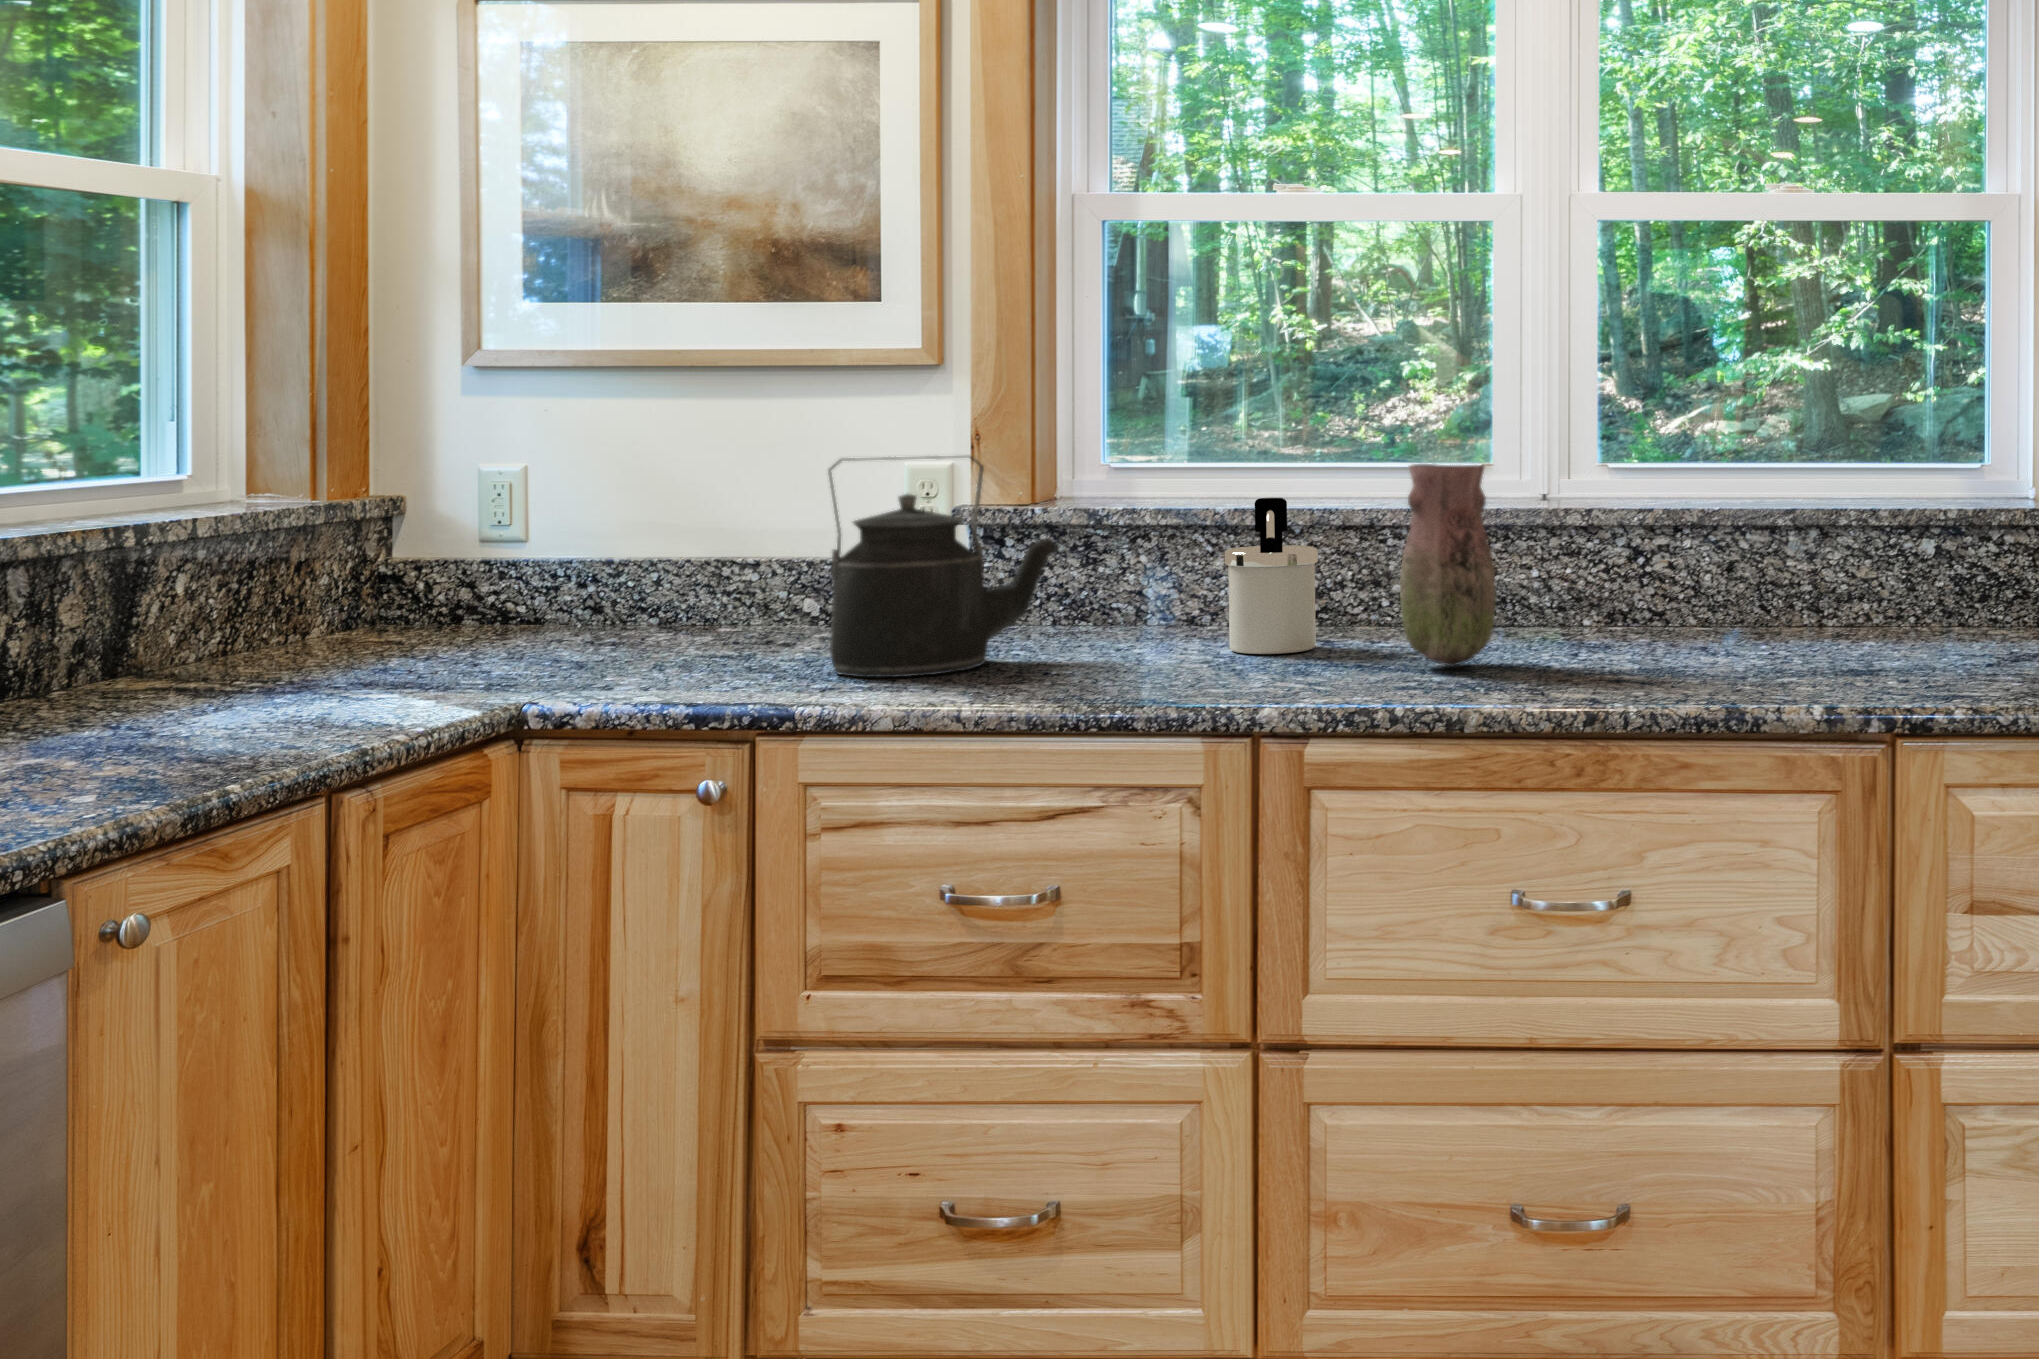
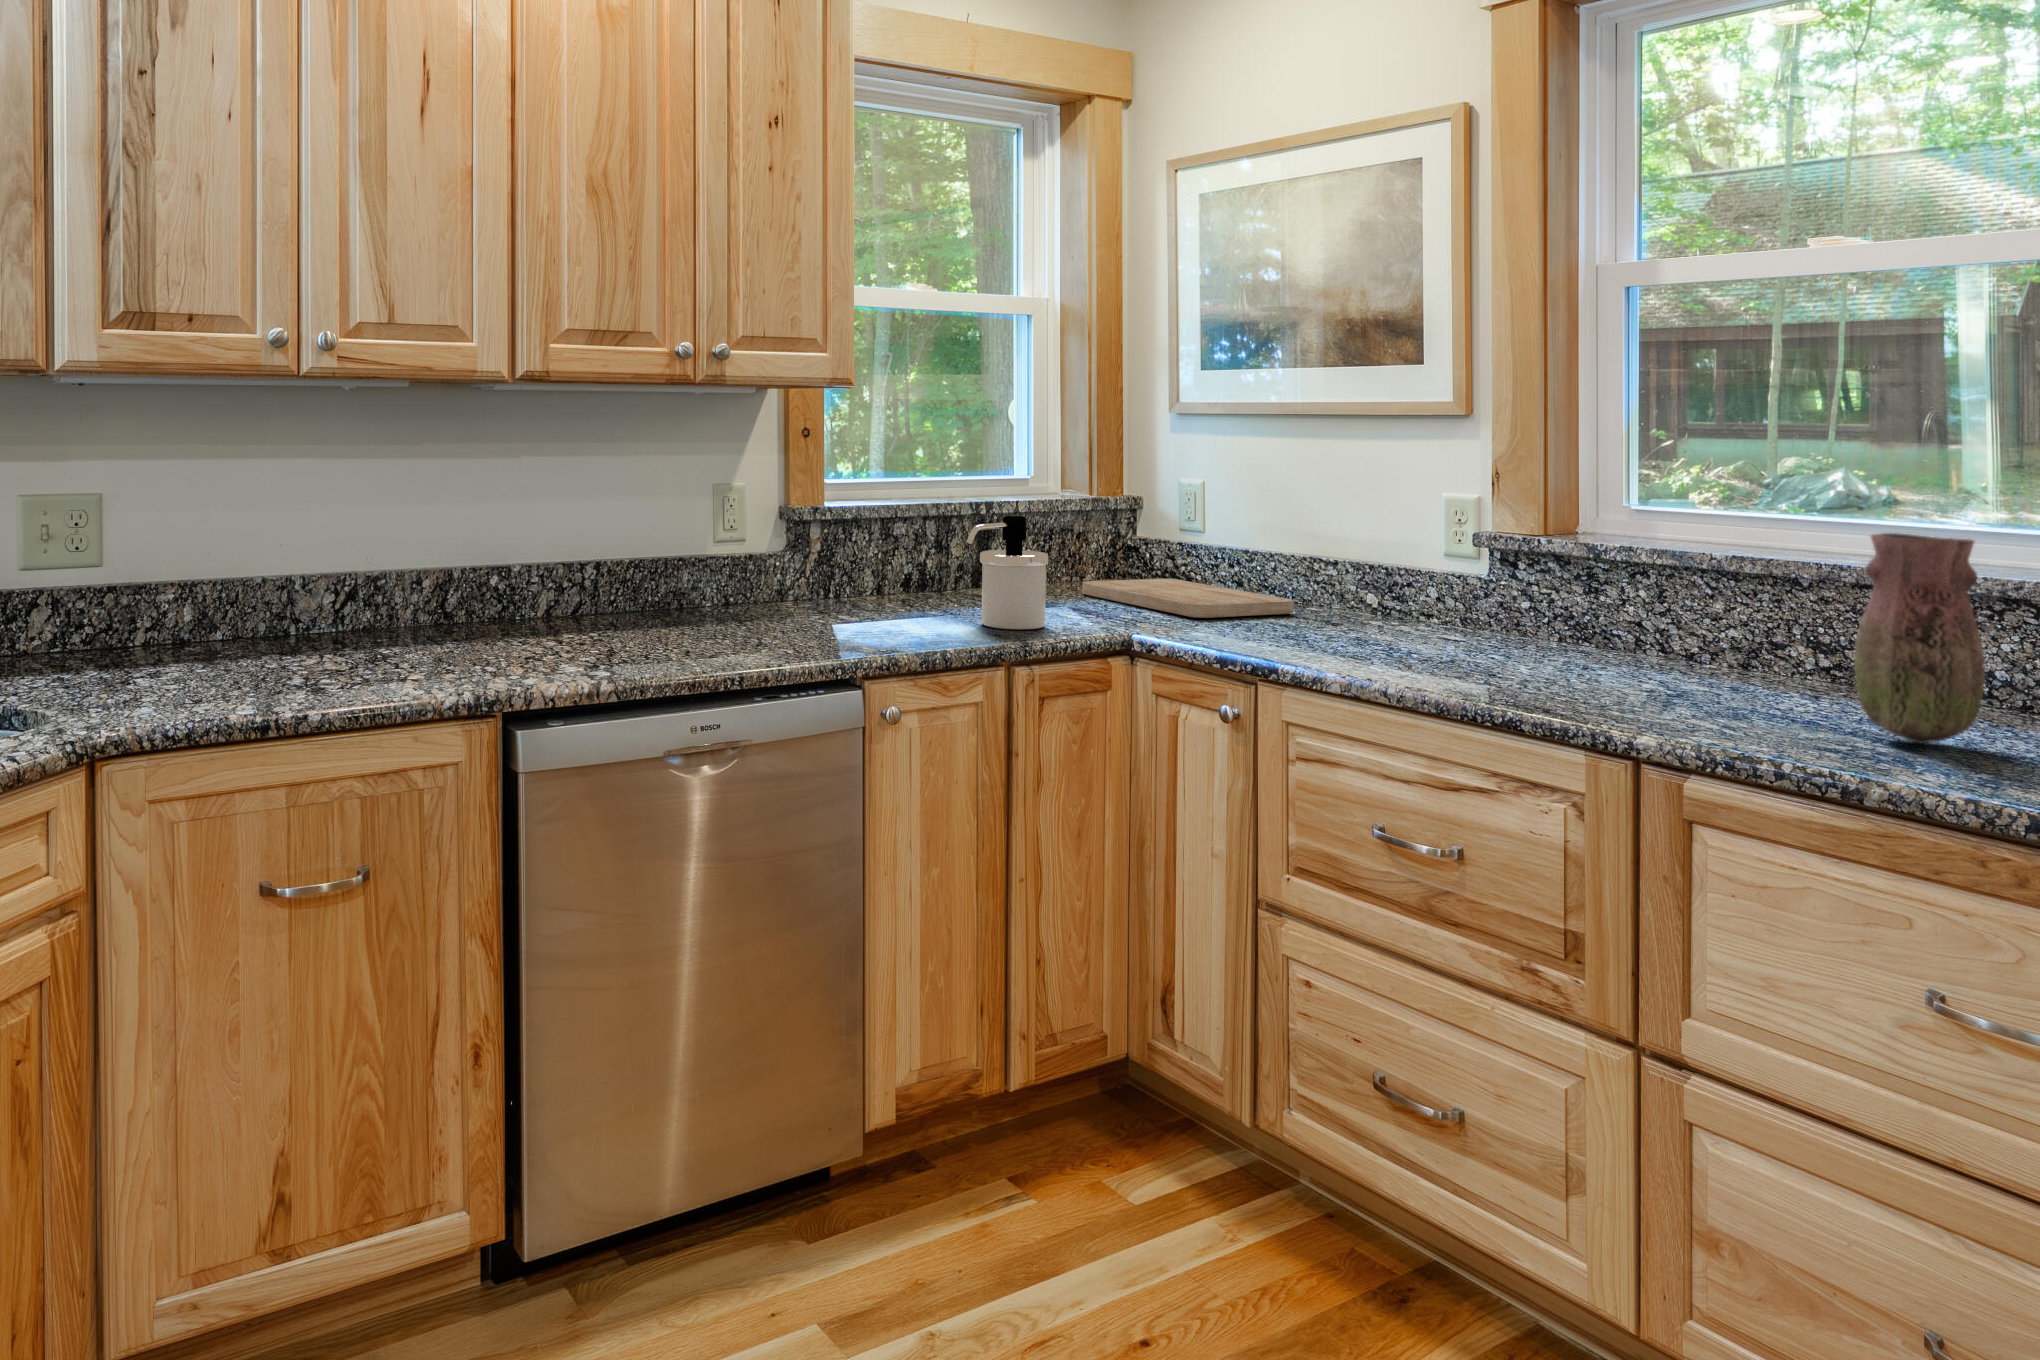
kettle: present [828,456,1059,677] -> none [1336,493,1534,665]
soap dispenser: present [1225,498,1318,654] -> present [966,516,1048,629]
cutting board: none [342,616,707,662] -> present [1082,579,1294,618]

